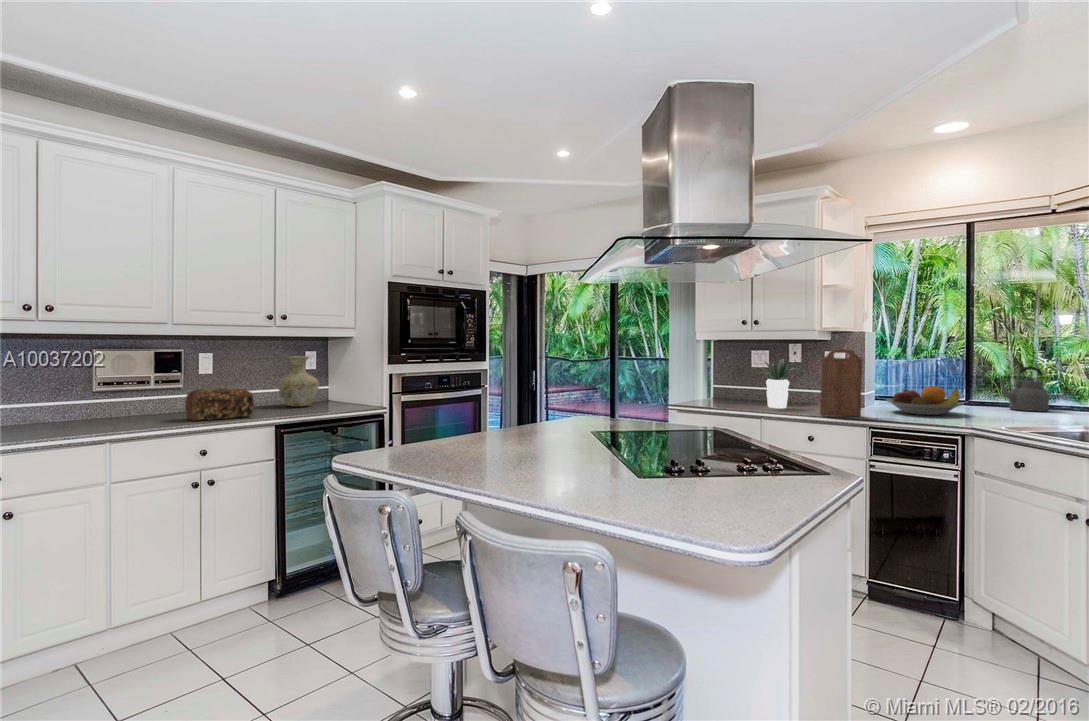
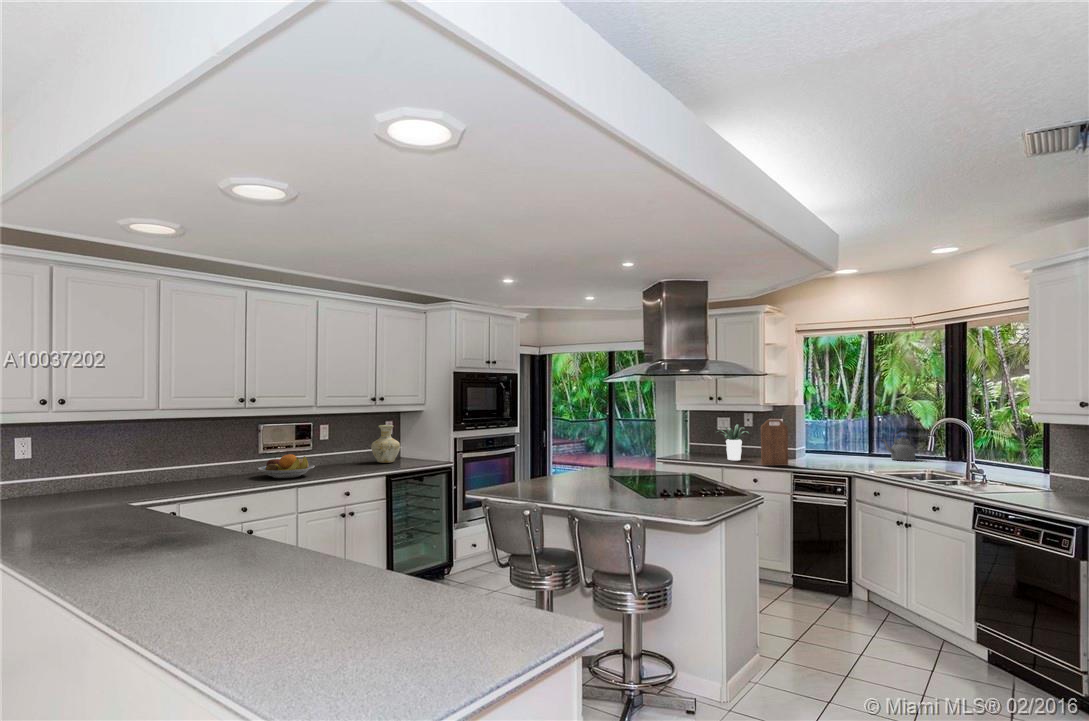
fruit bowl: present [886,386,963,415] -> present [258,454,315,478]
bread loaf: present [185,388,254,421] -> none [326,450,371,474]

